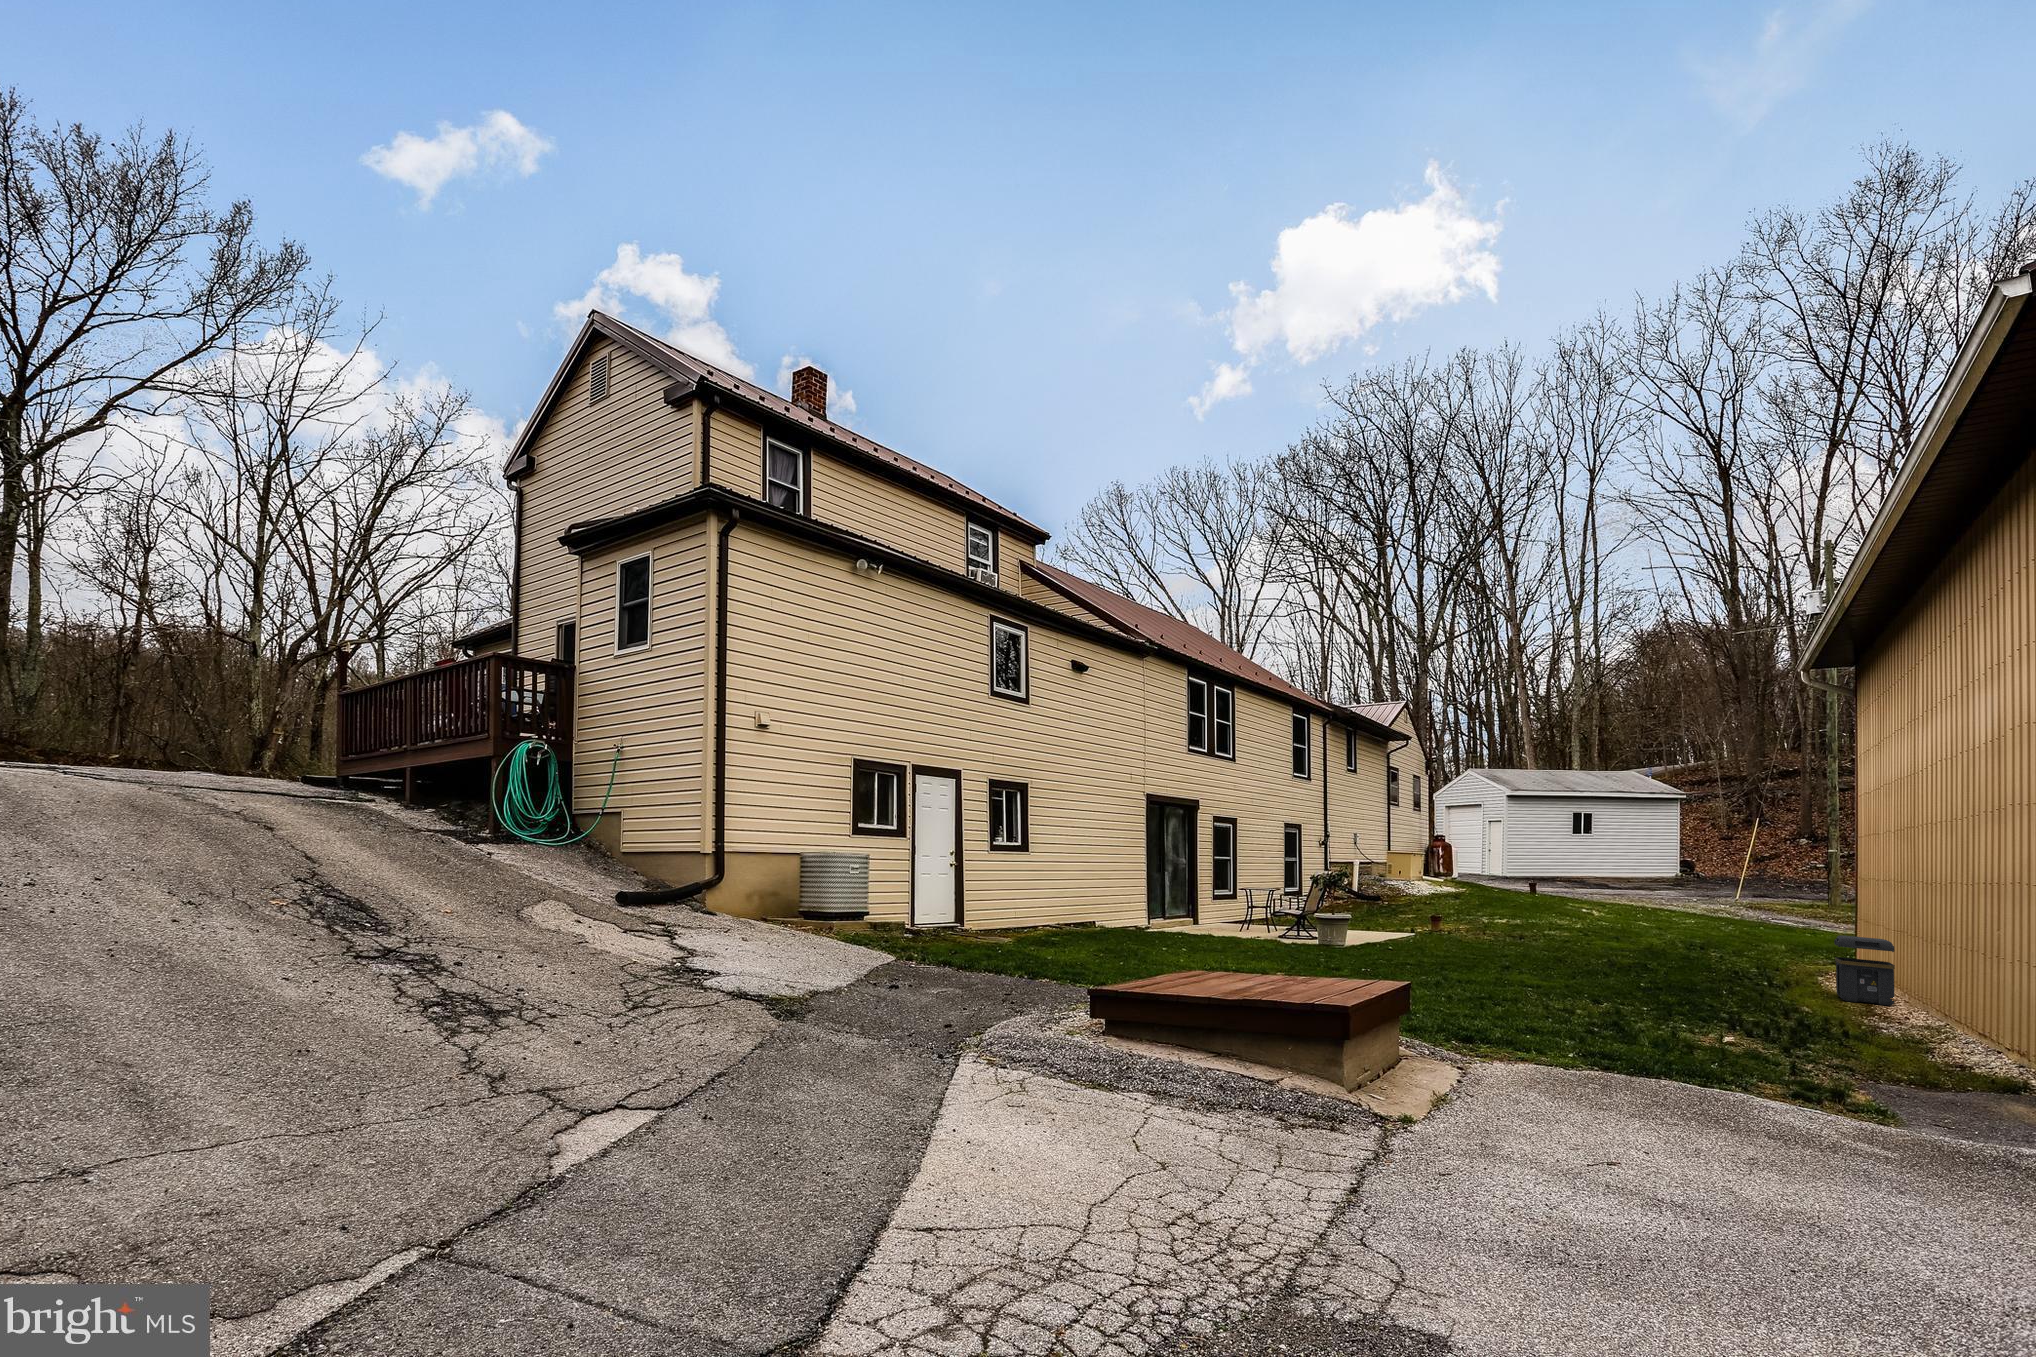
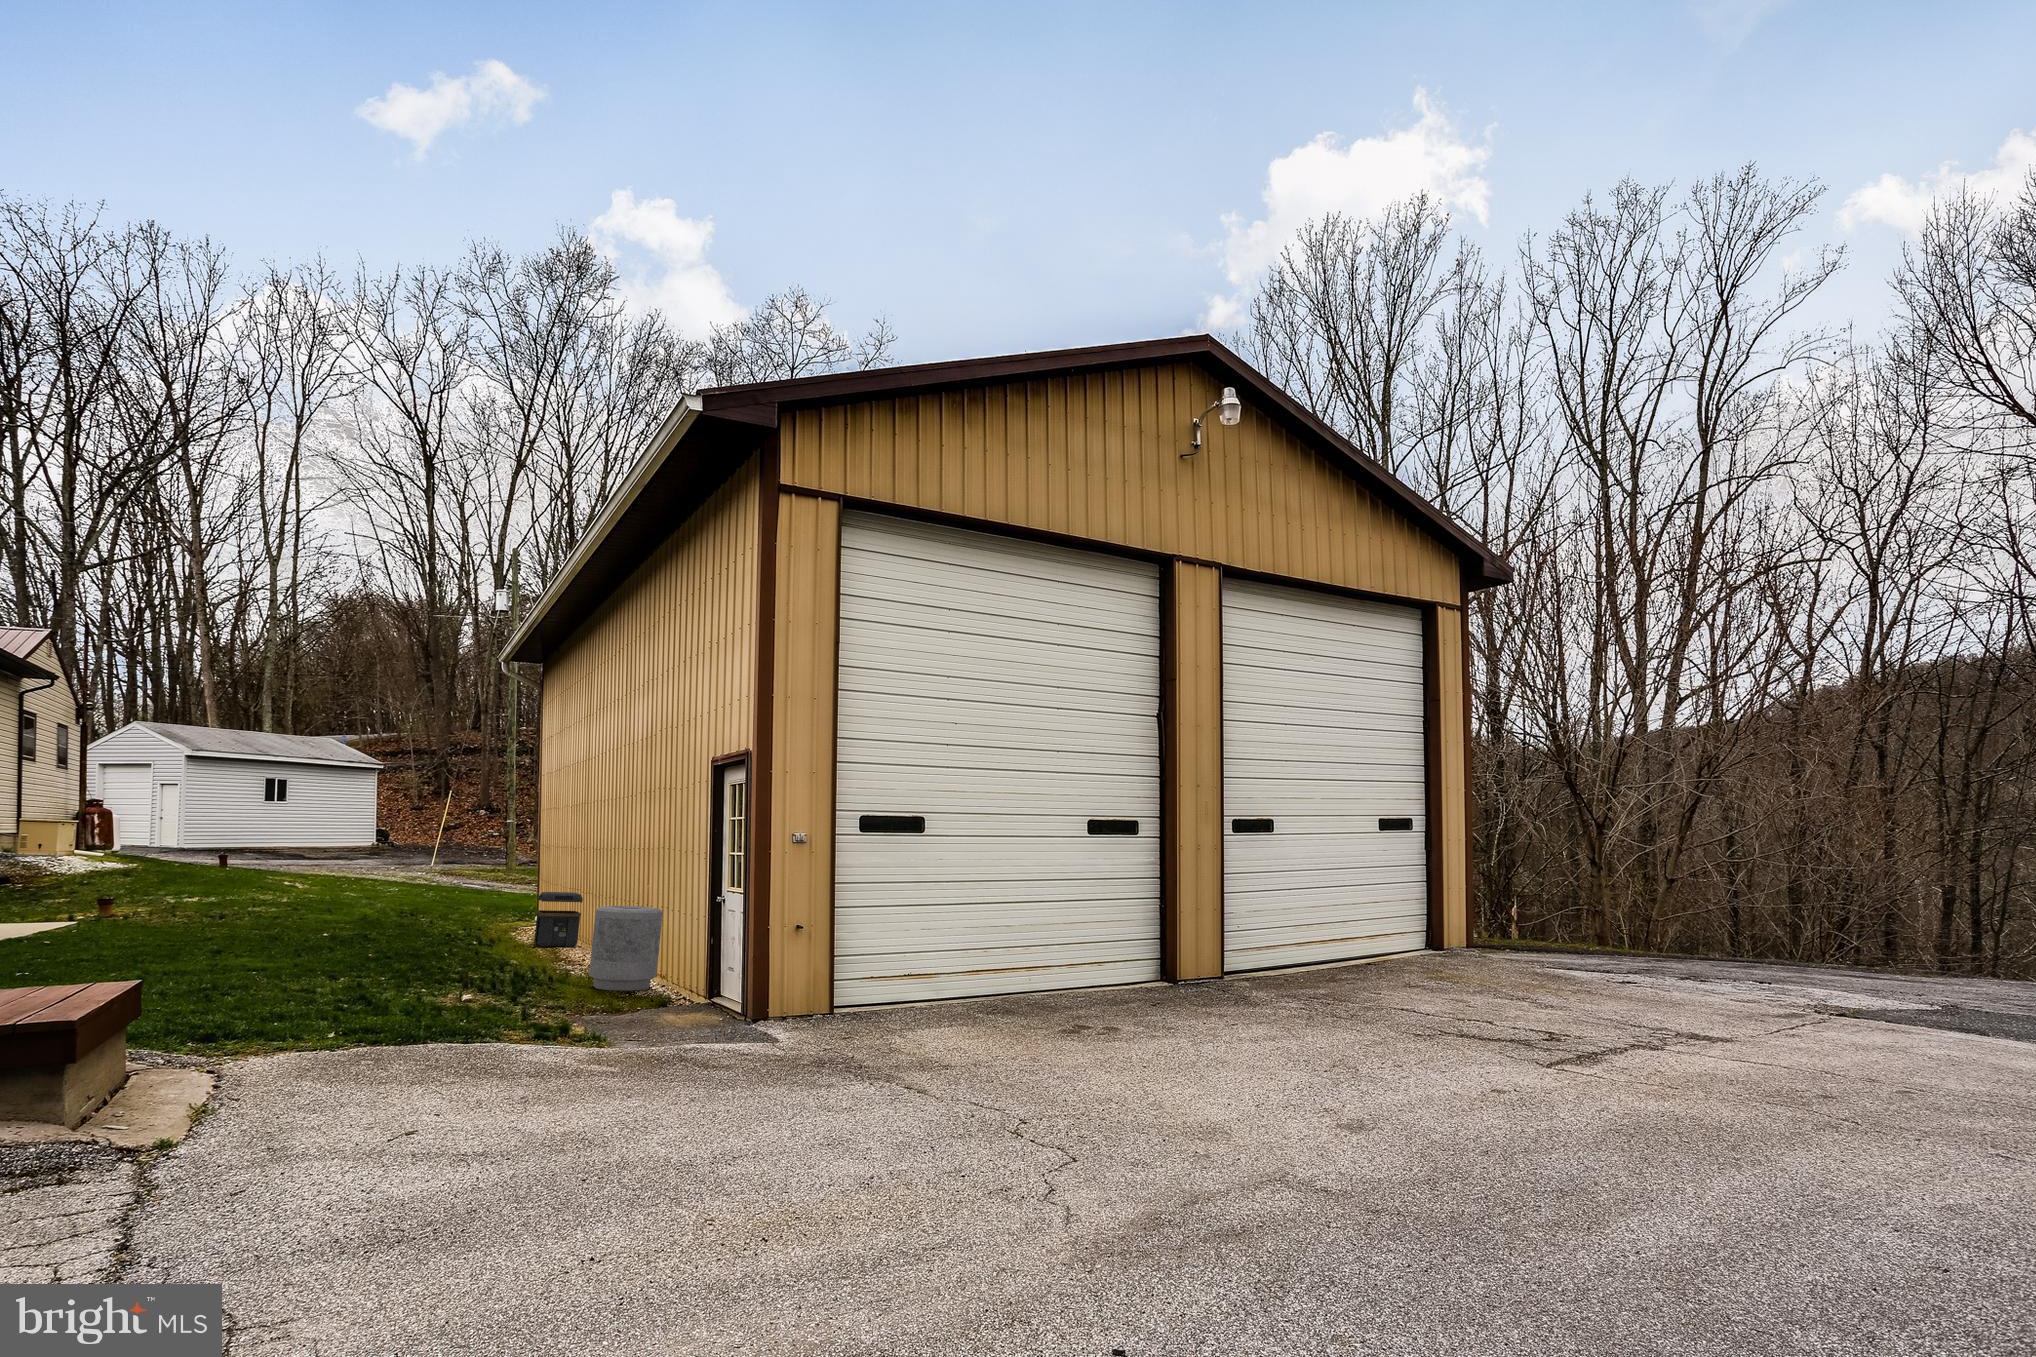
trash can: none [1888,956,1993,1069] -> present [589,906,663,991]

